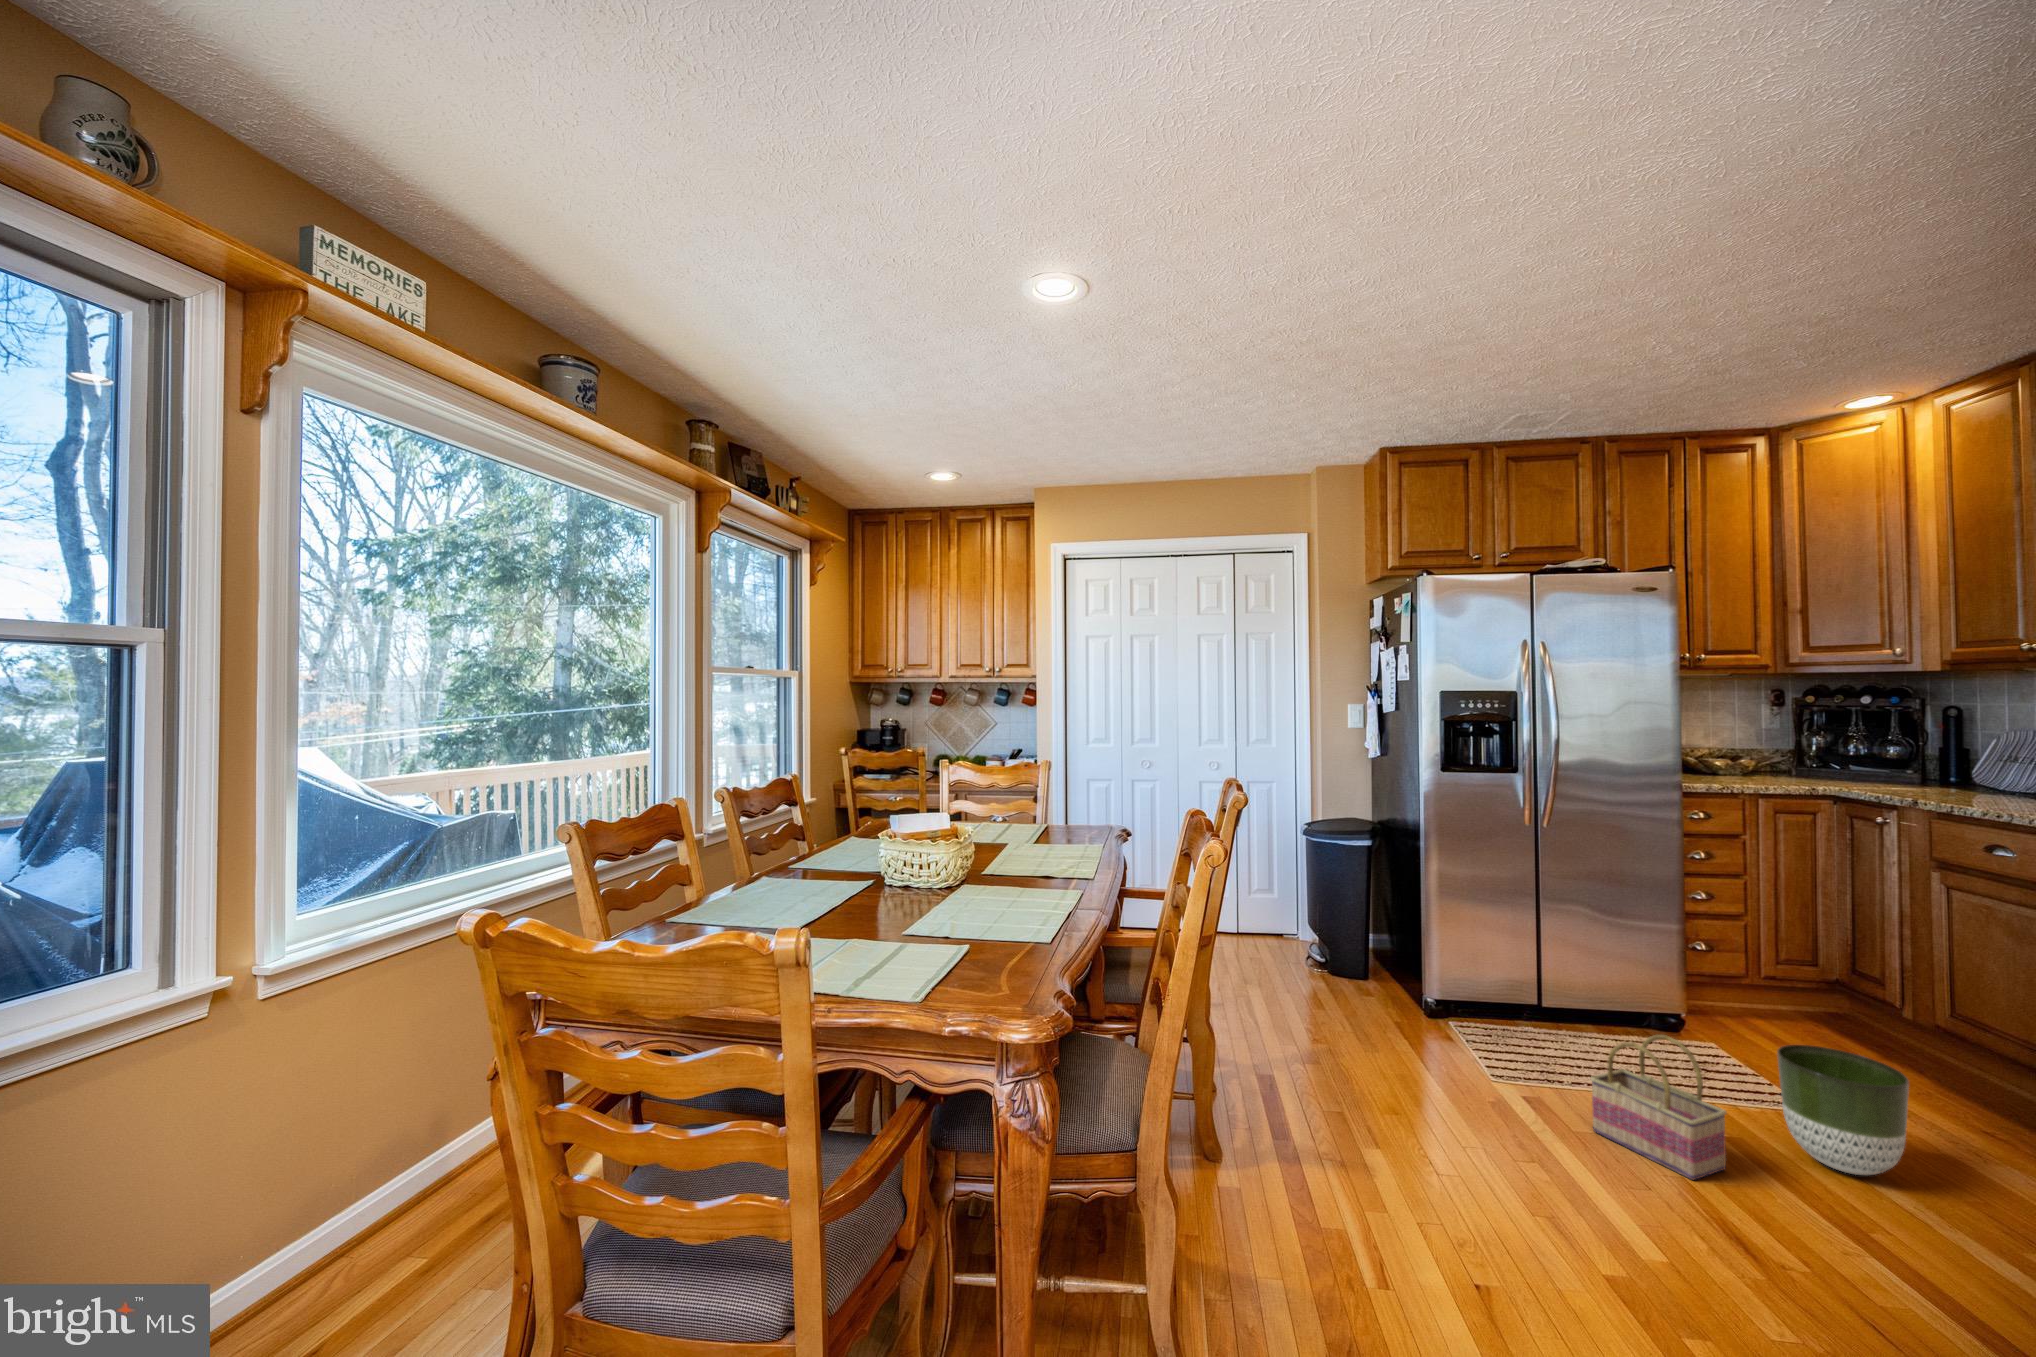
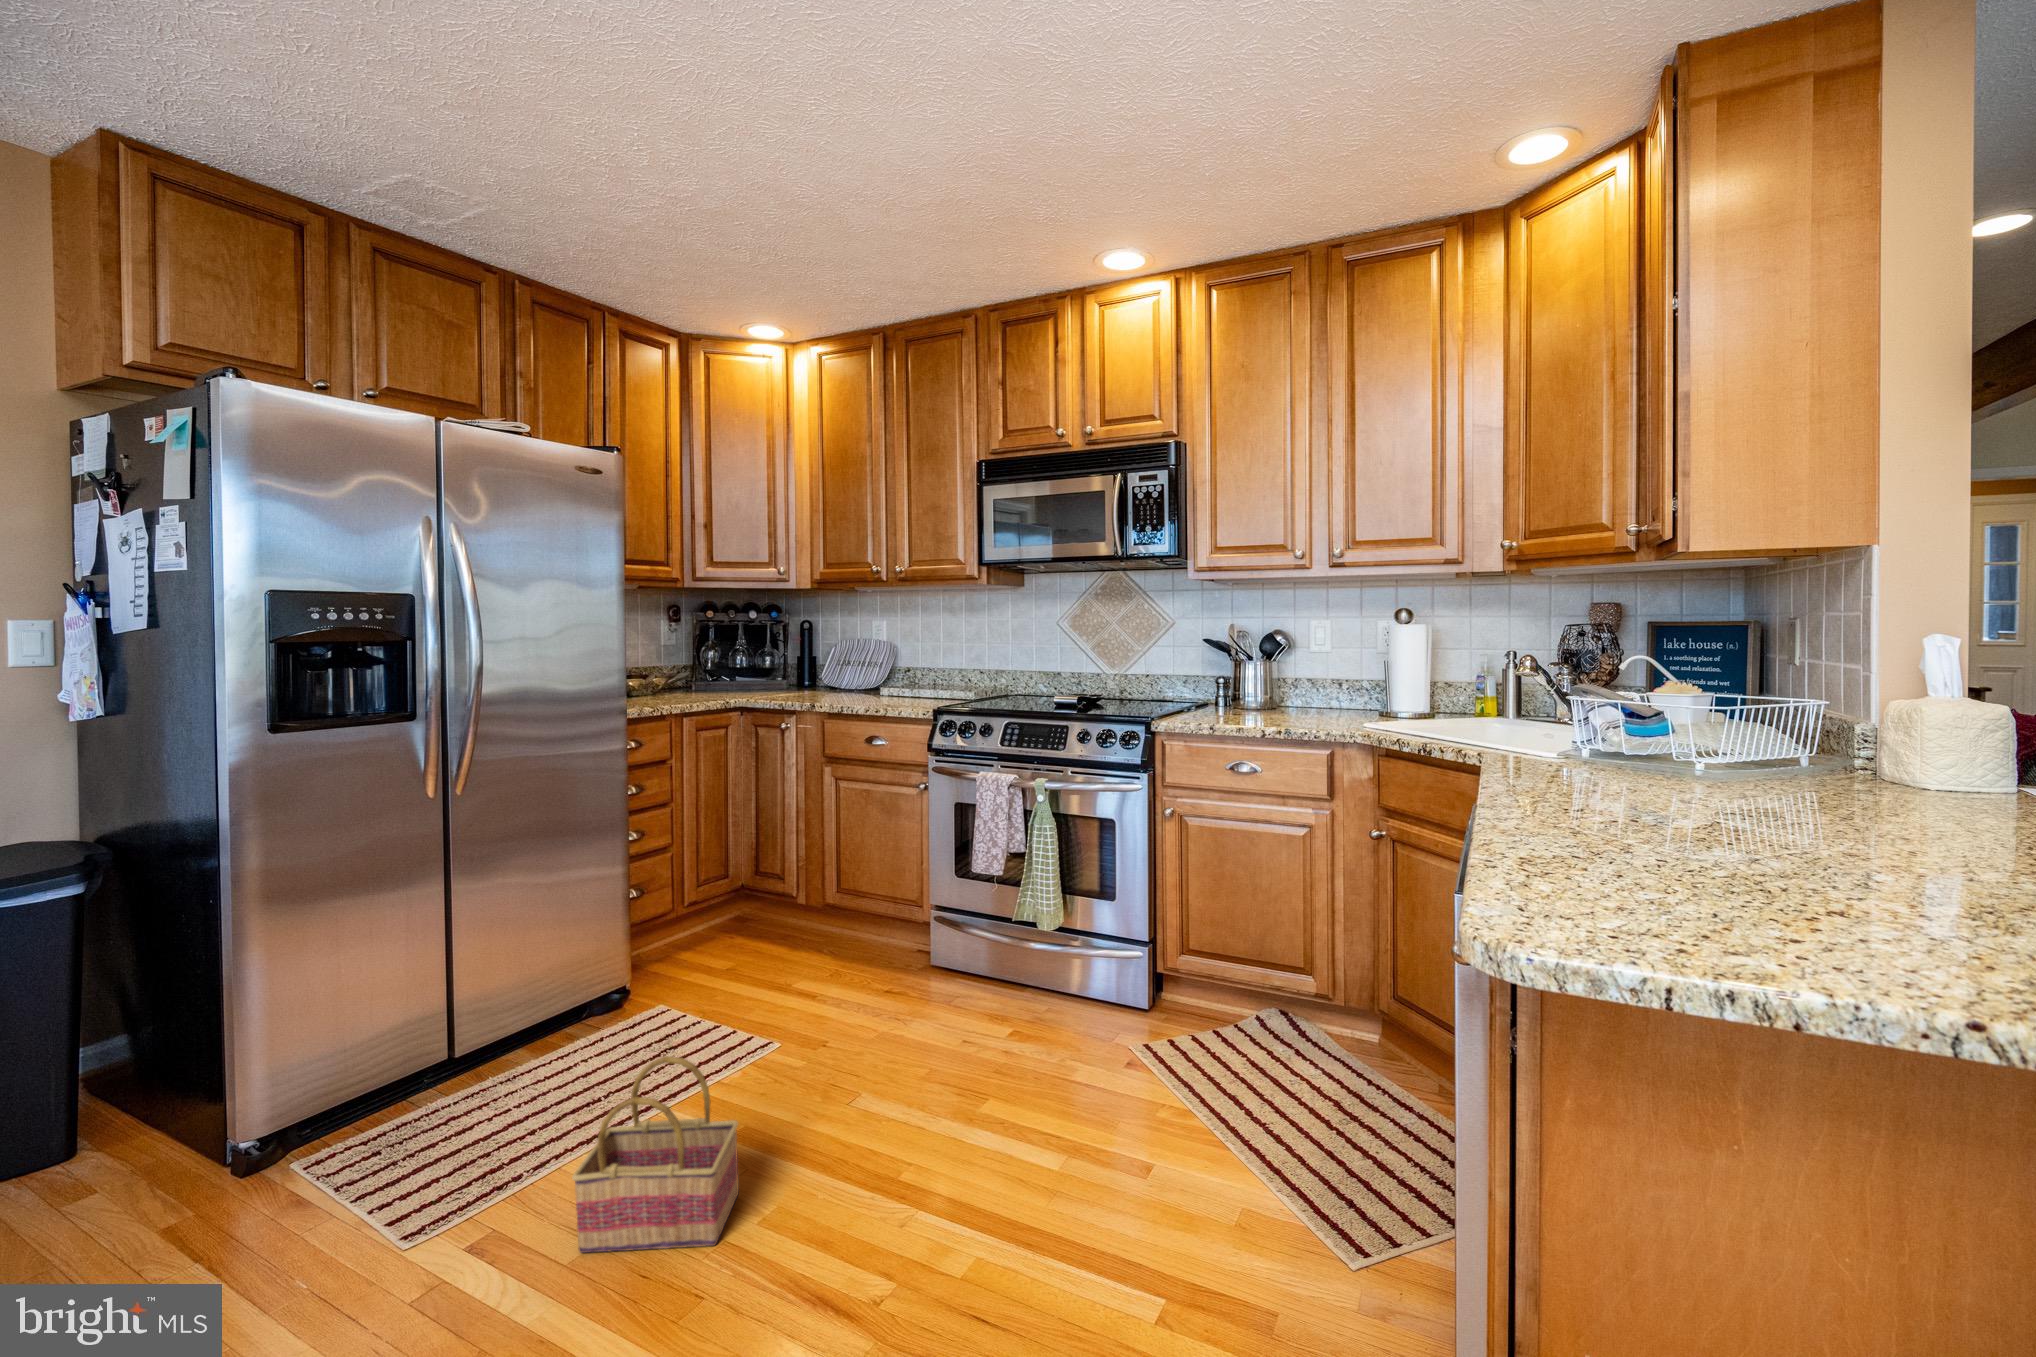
planter: present [1777,1045,1909,1175] -> none [764,973,867,1110]

